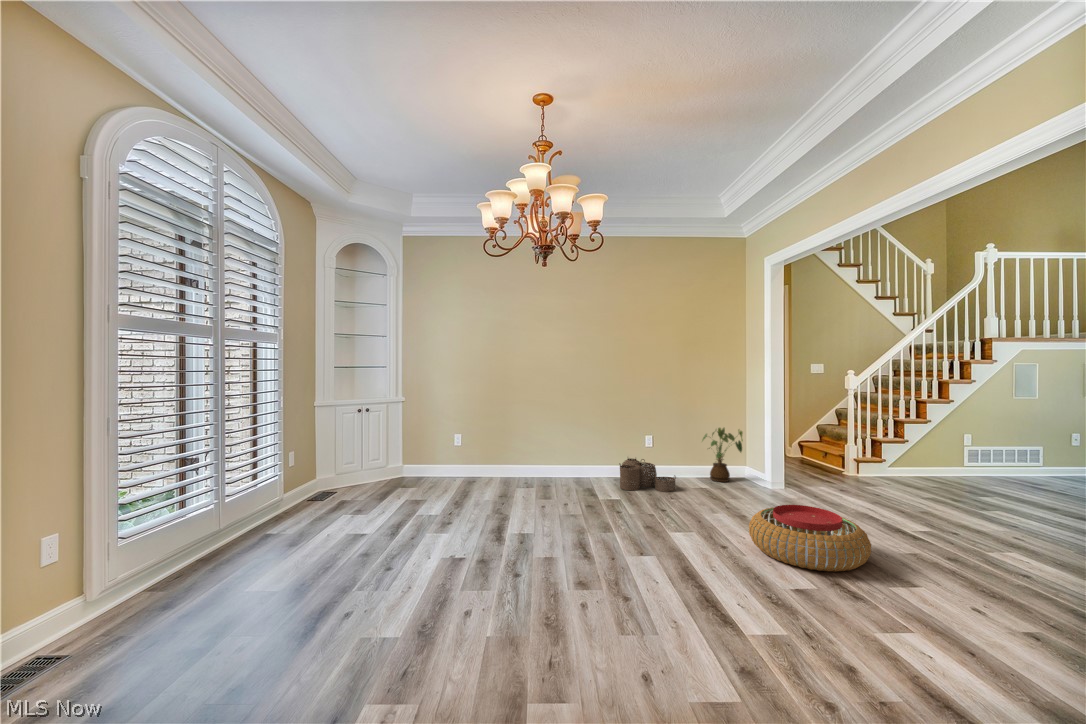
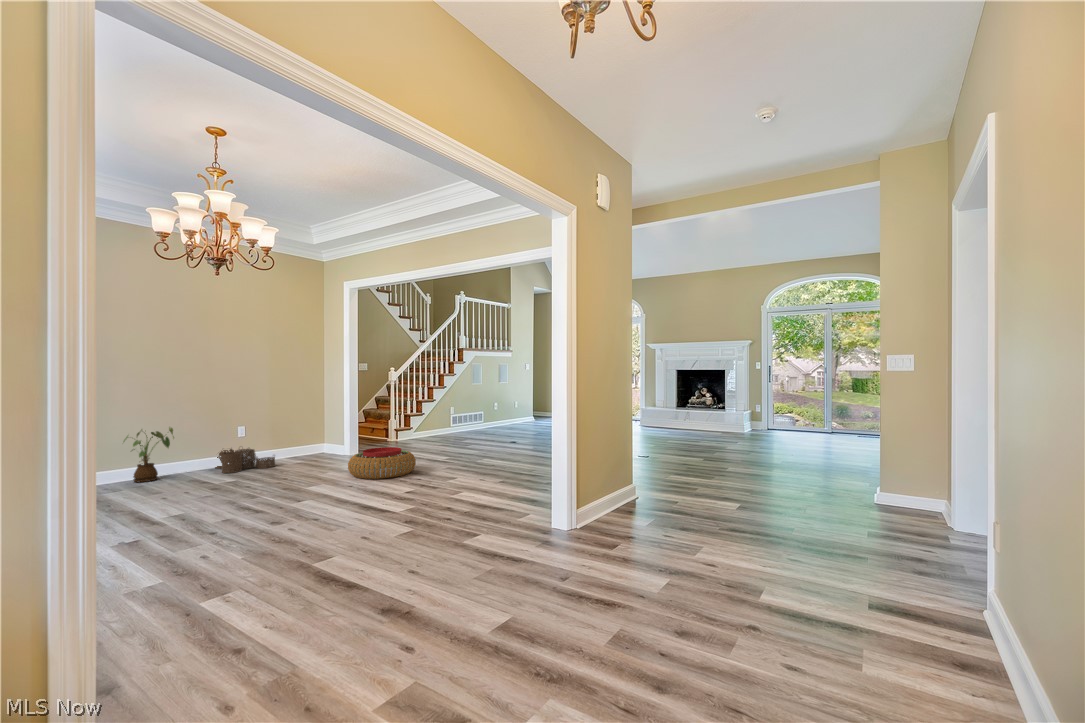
house plant: present [702,428,743,482] -> present [124,427,174,482]

